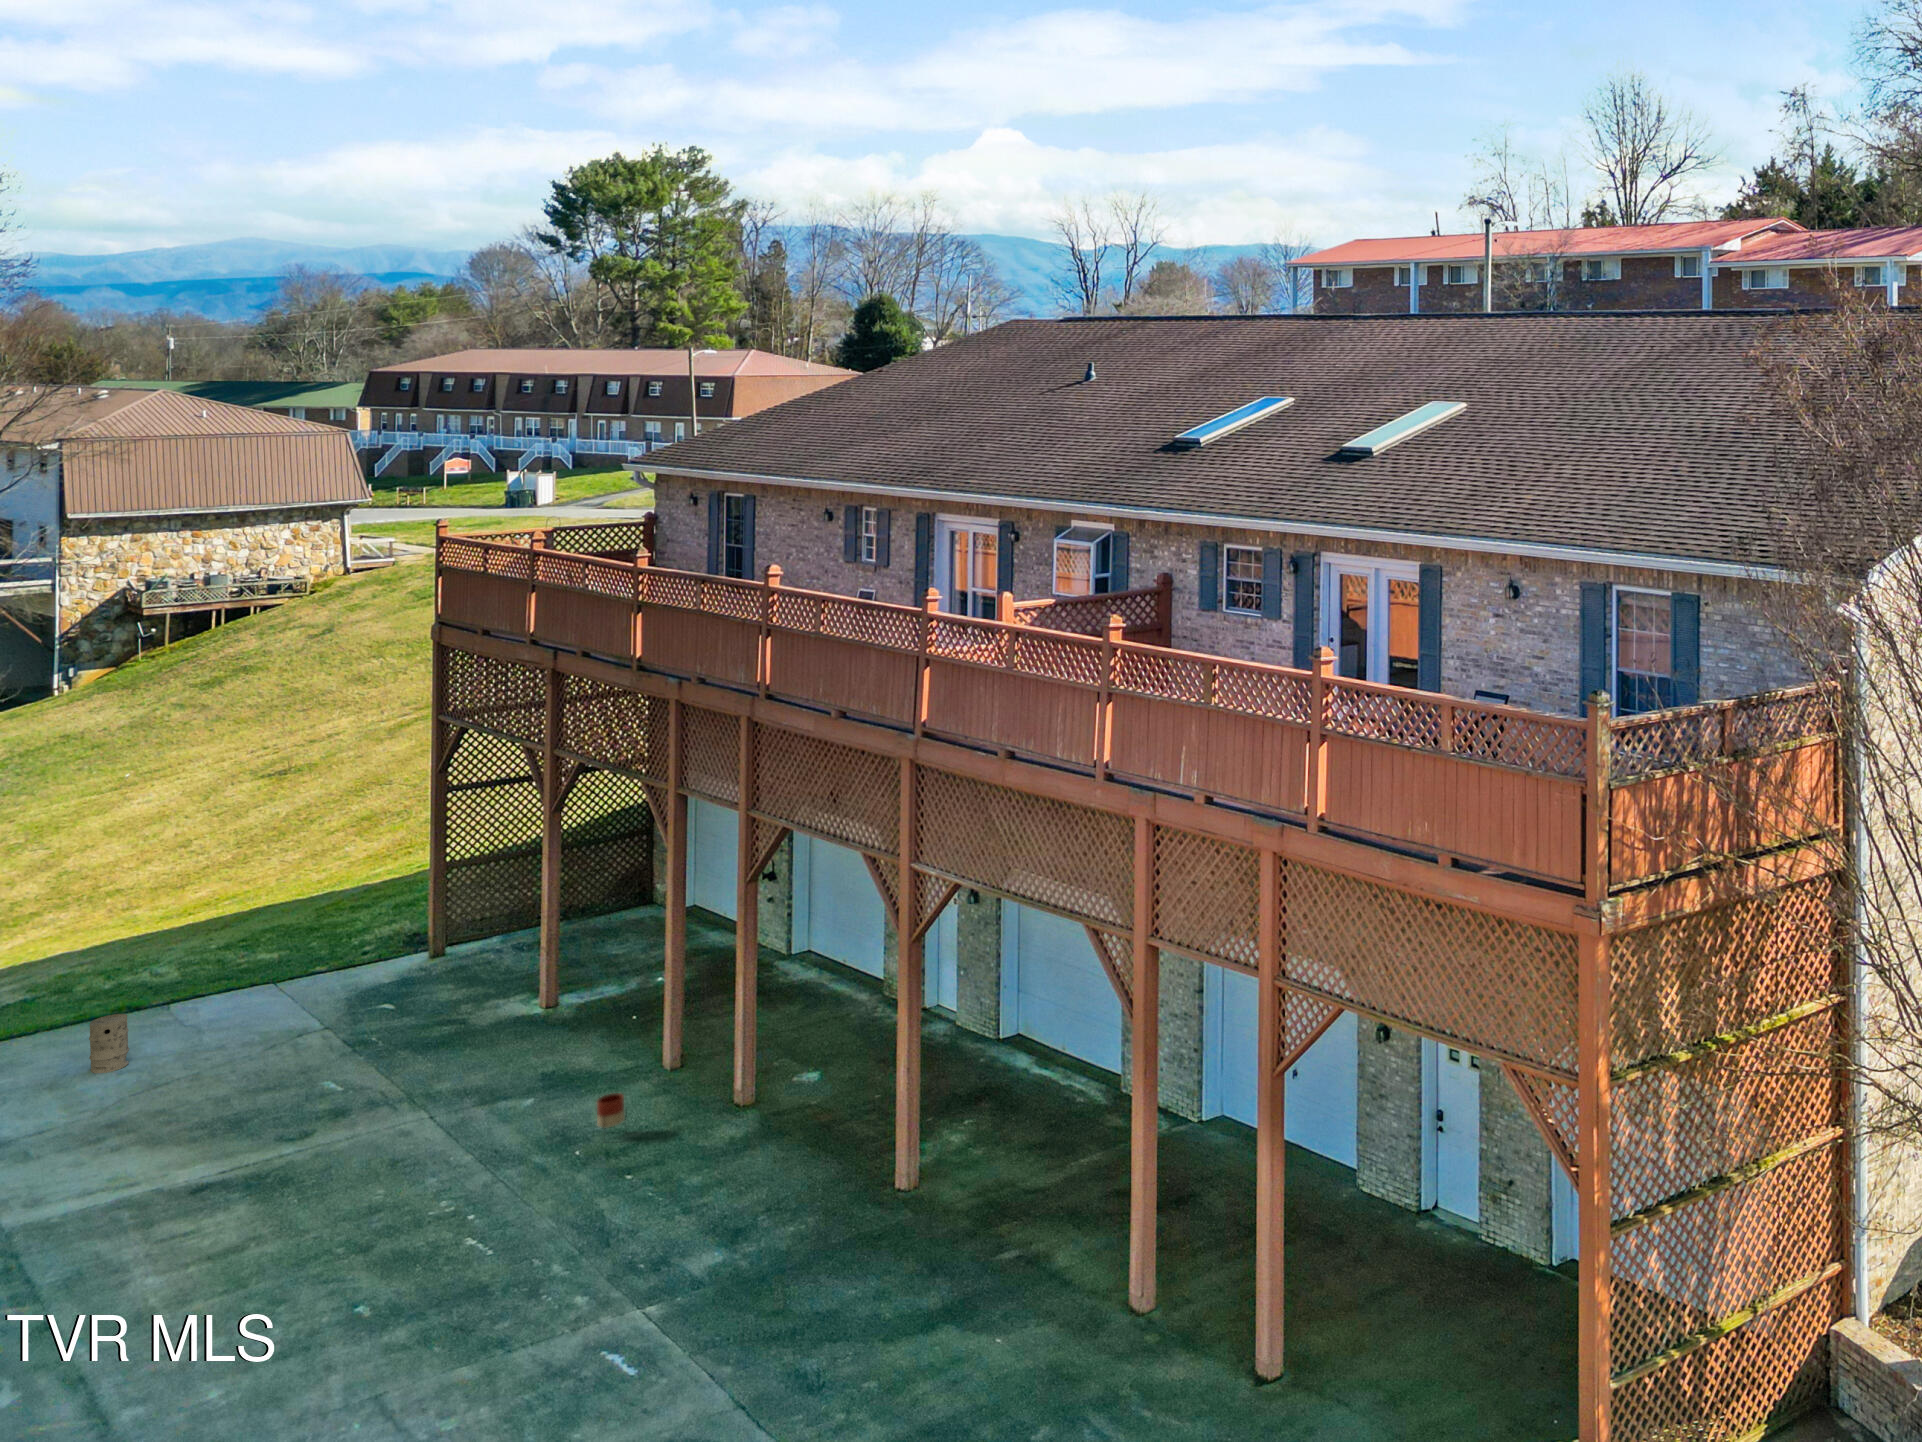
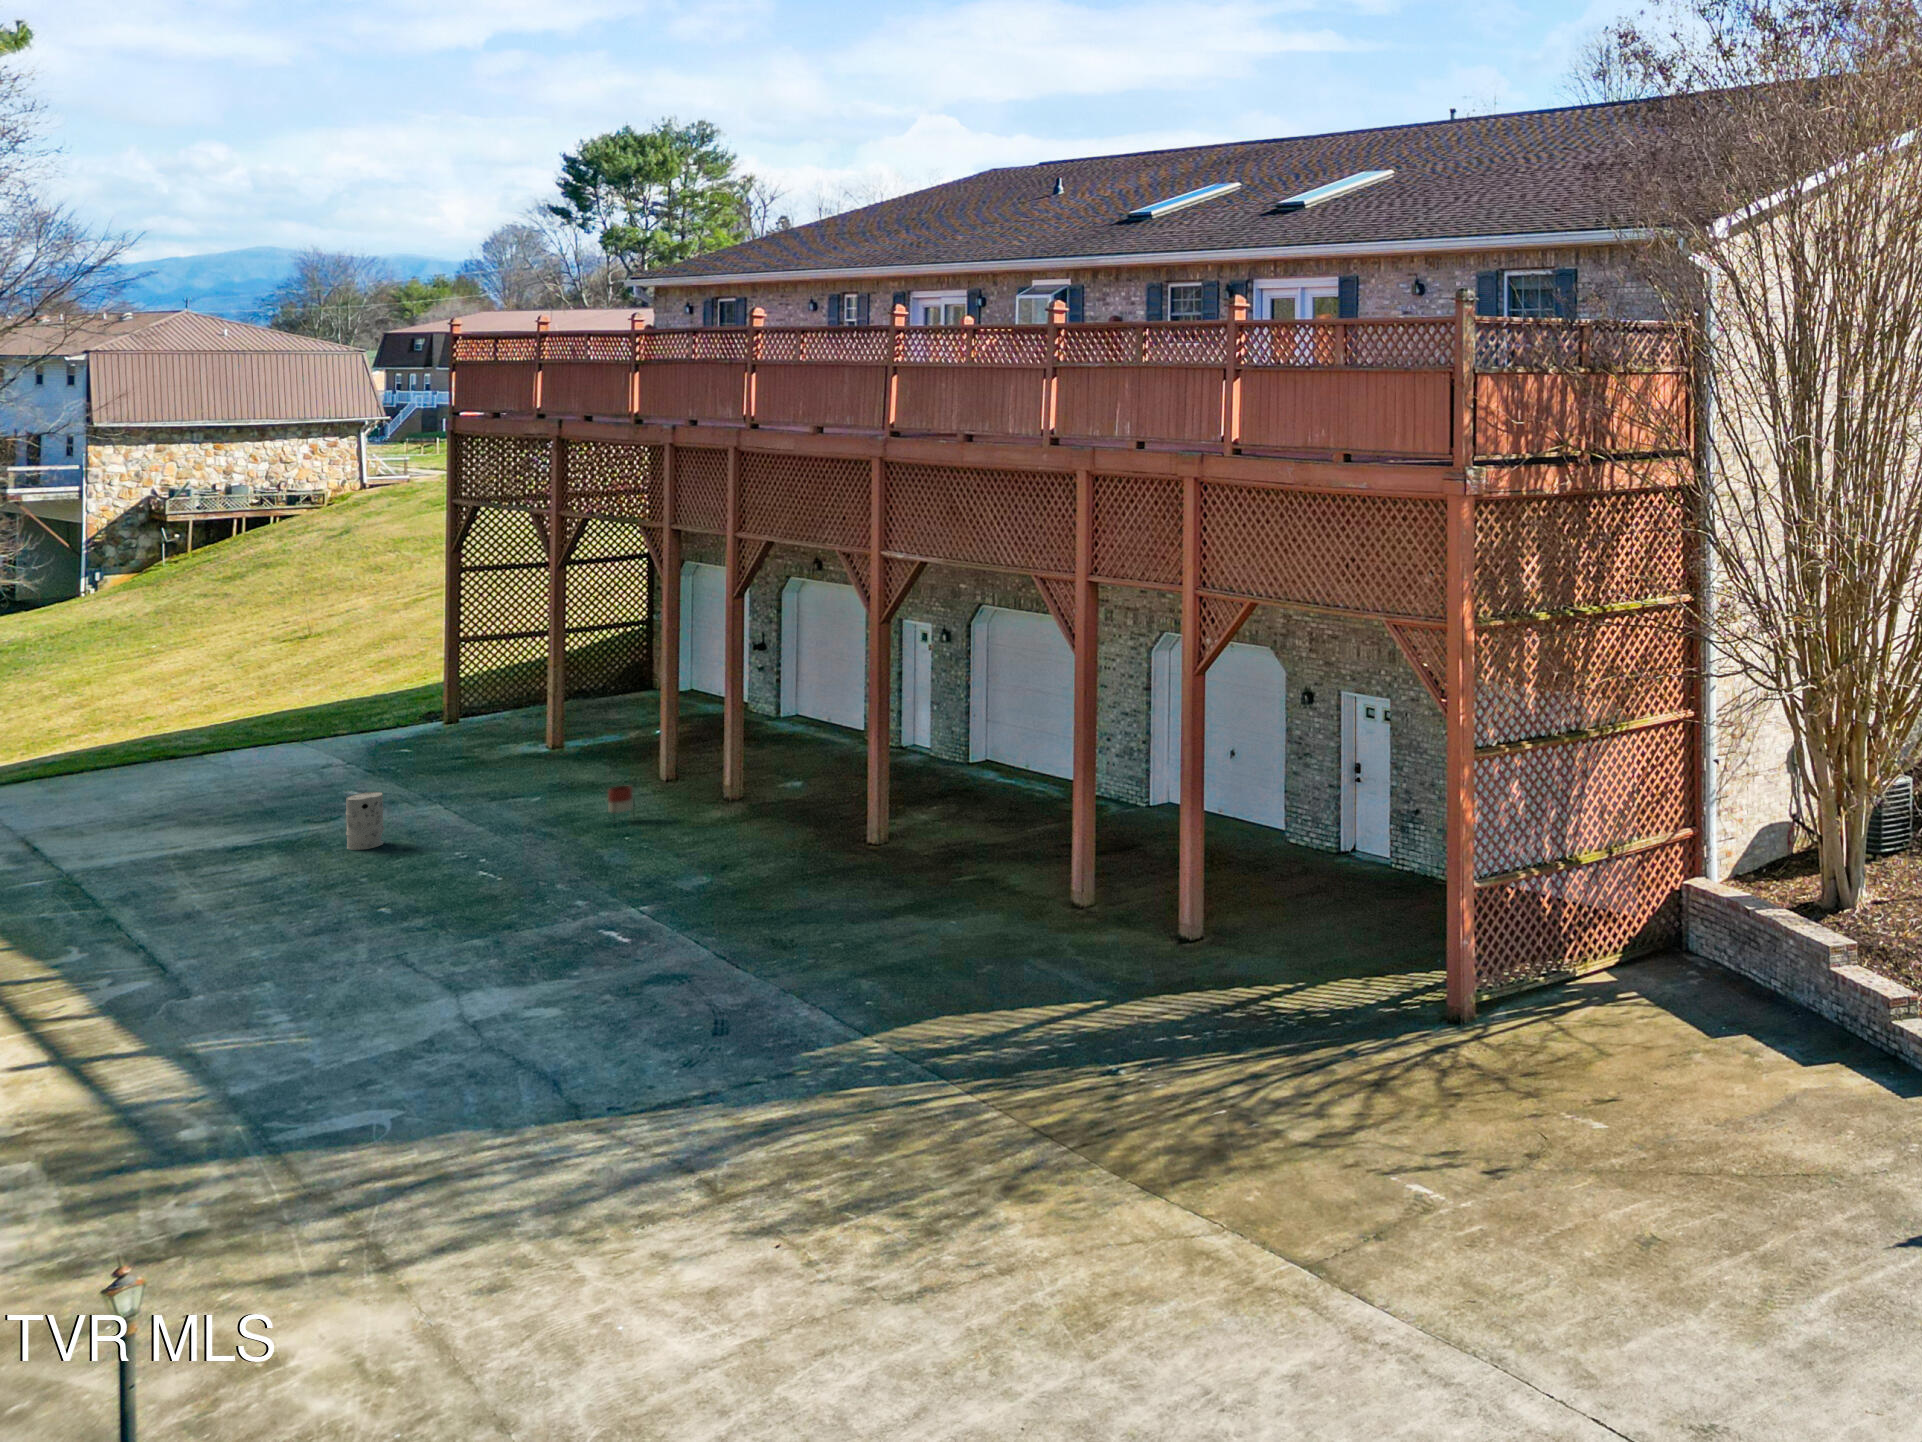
trash can: present [89,1014,129,1073] -> present [346,792,384,850]

